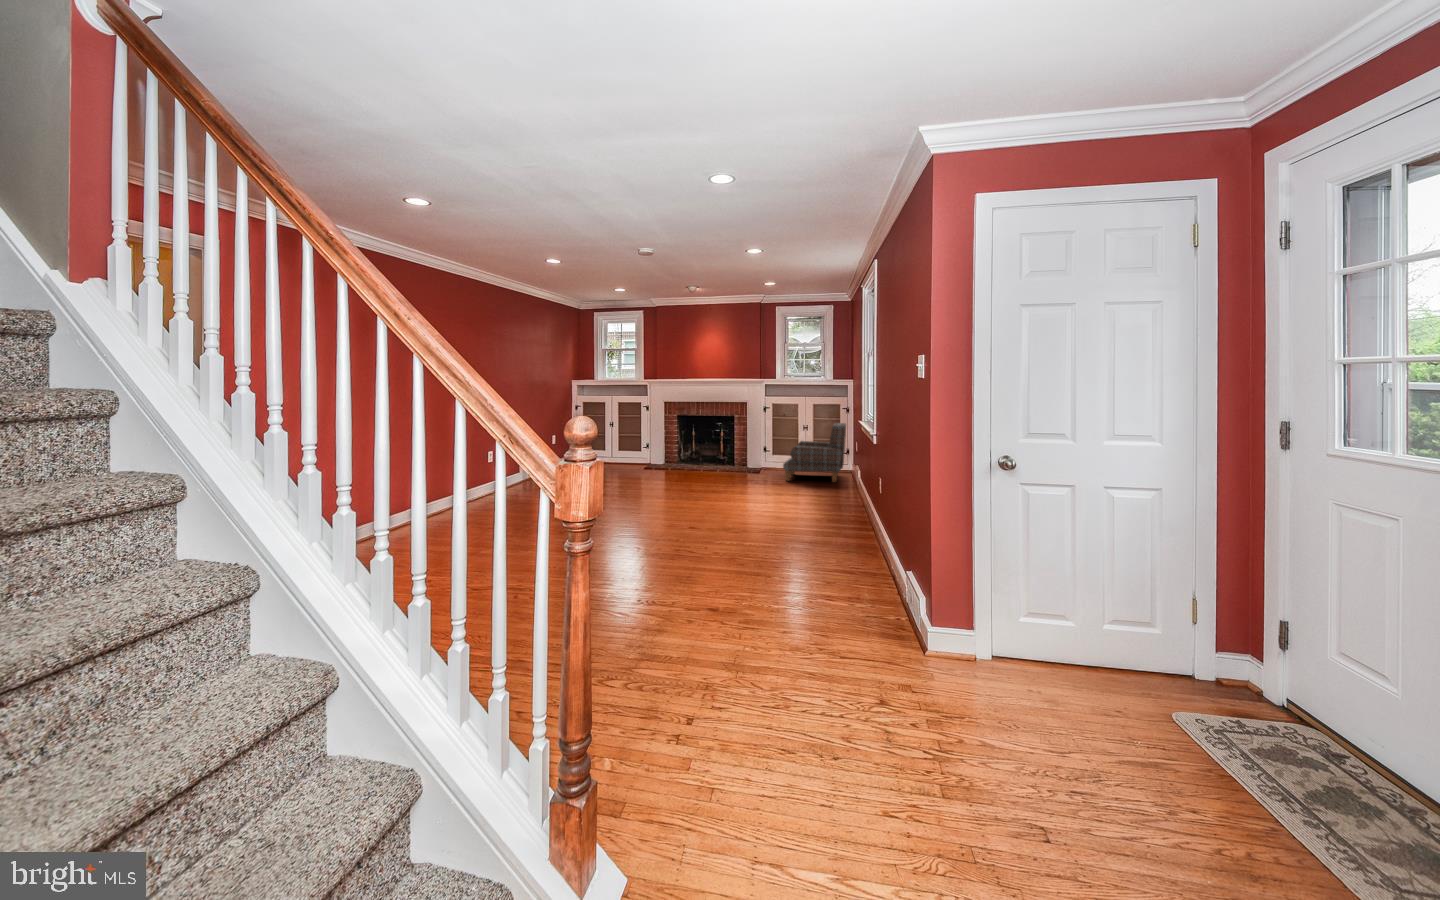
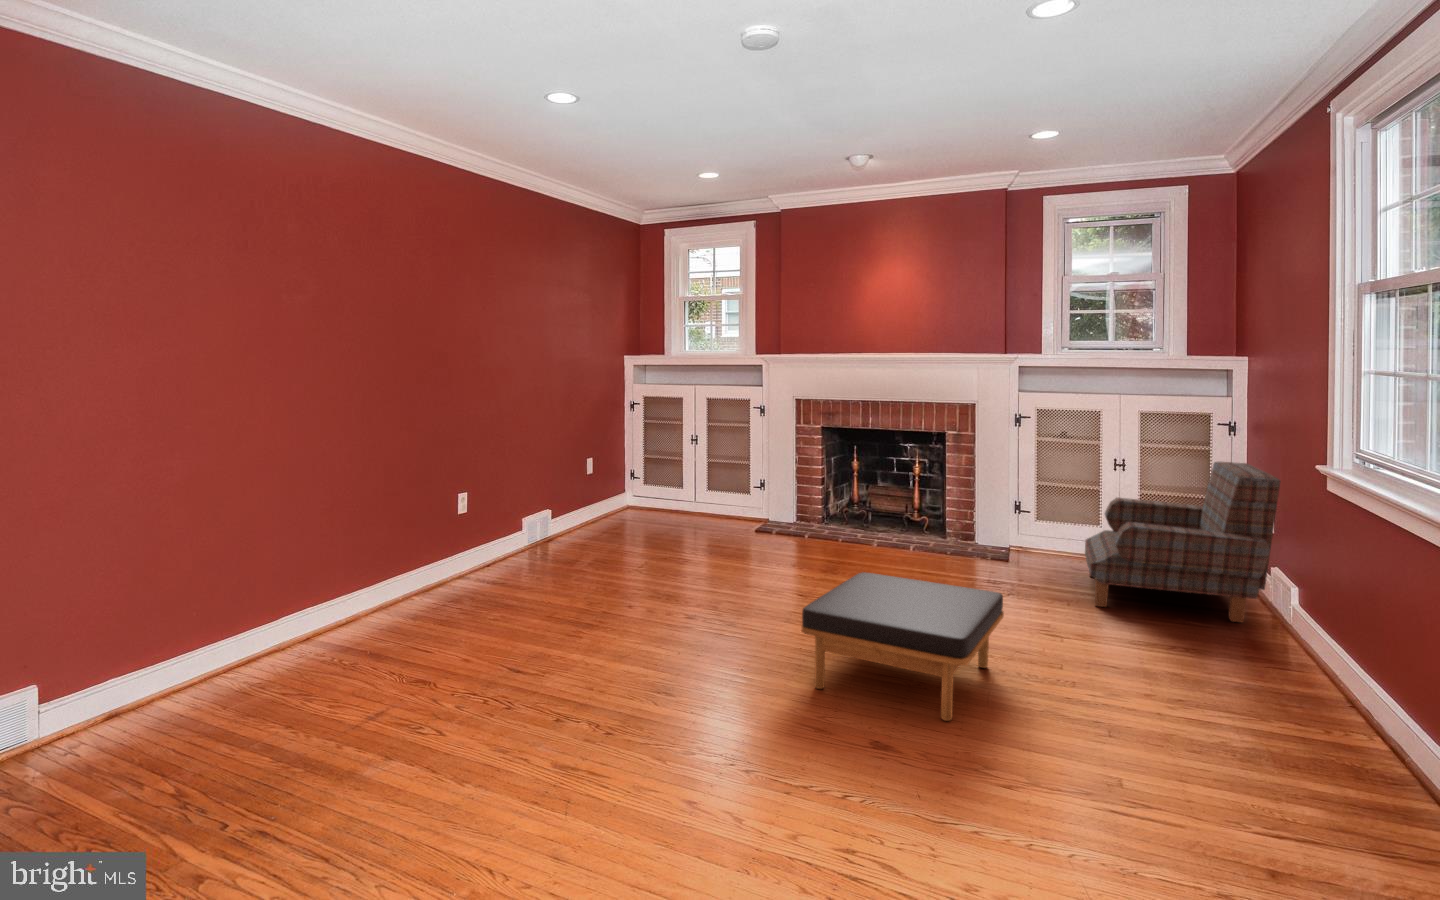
ottoman: none [666,464,739,502] -> present [802,572,1004,721]

